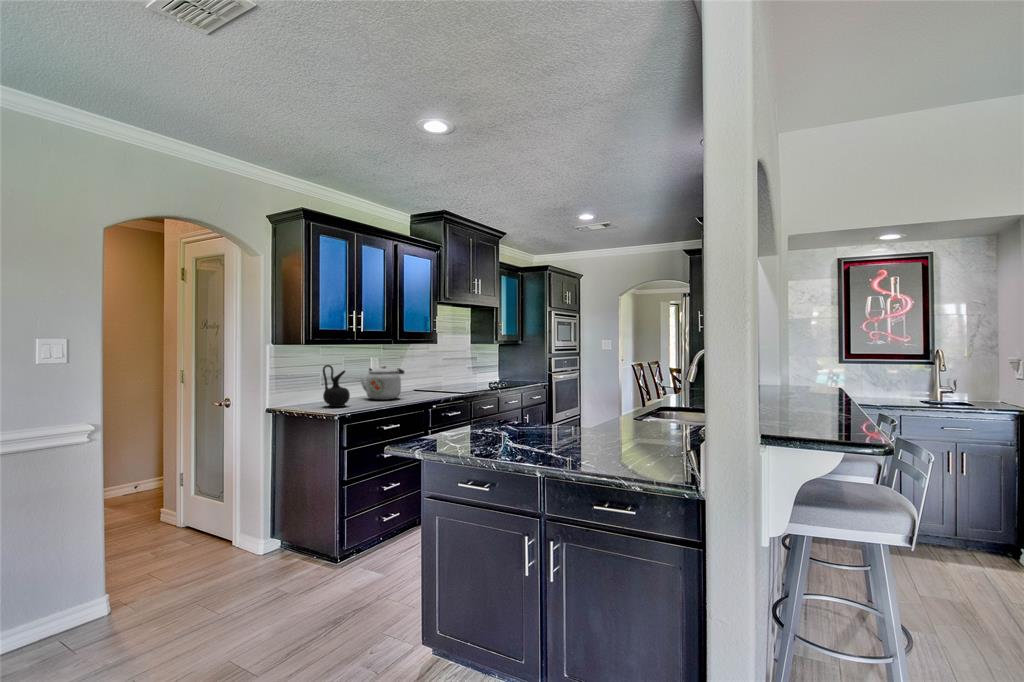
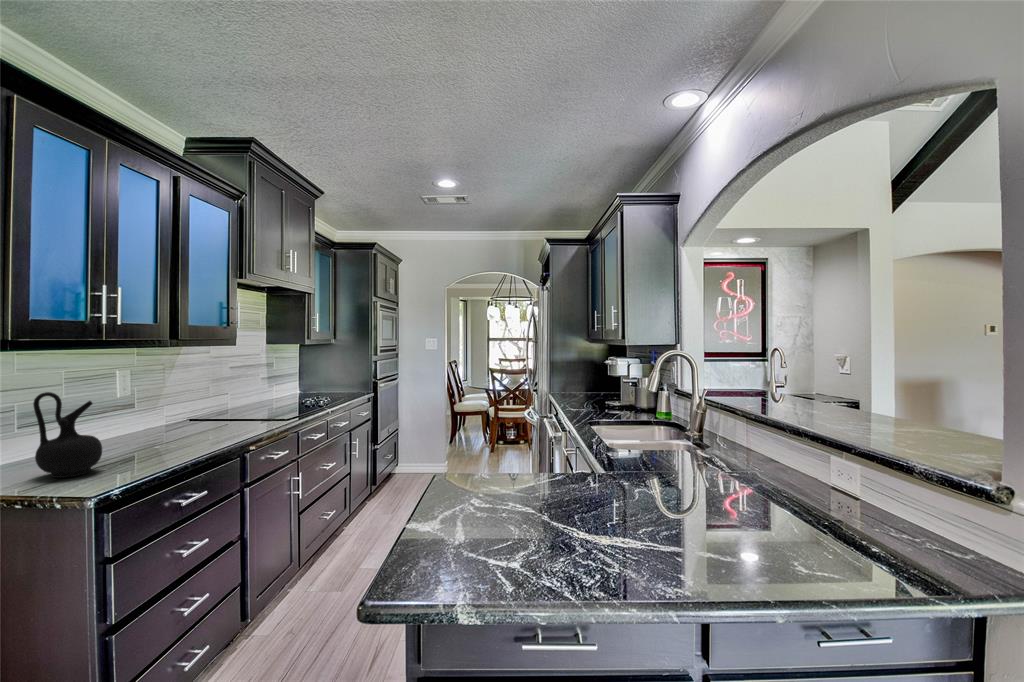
kettle: present [360,366,404,400] -> none [105,386,197,448]

